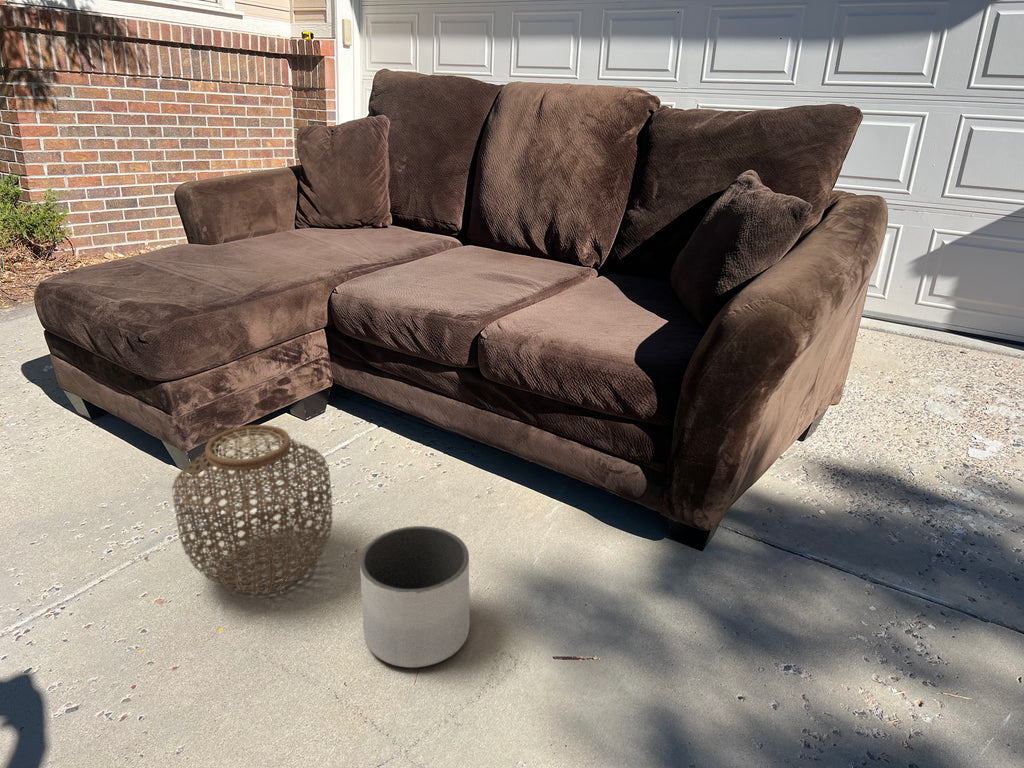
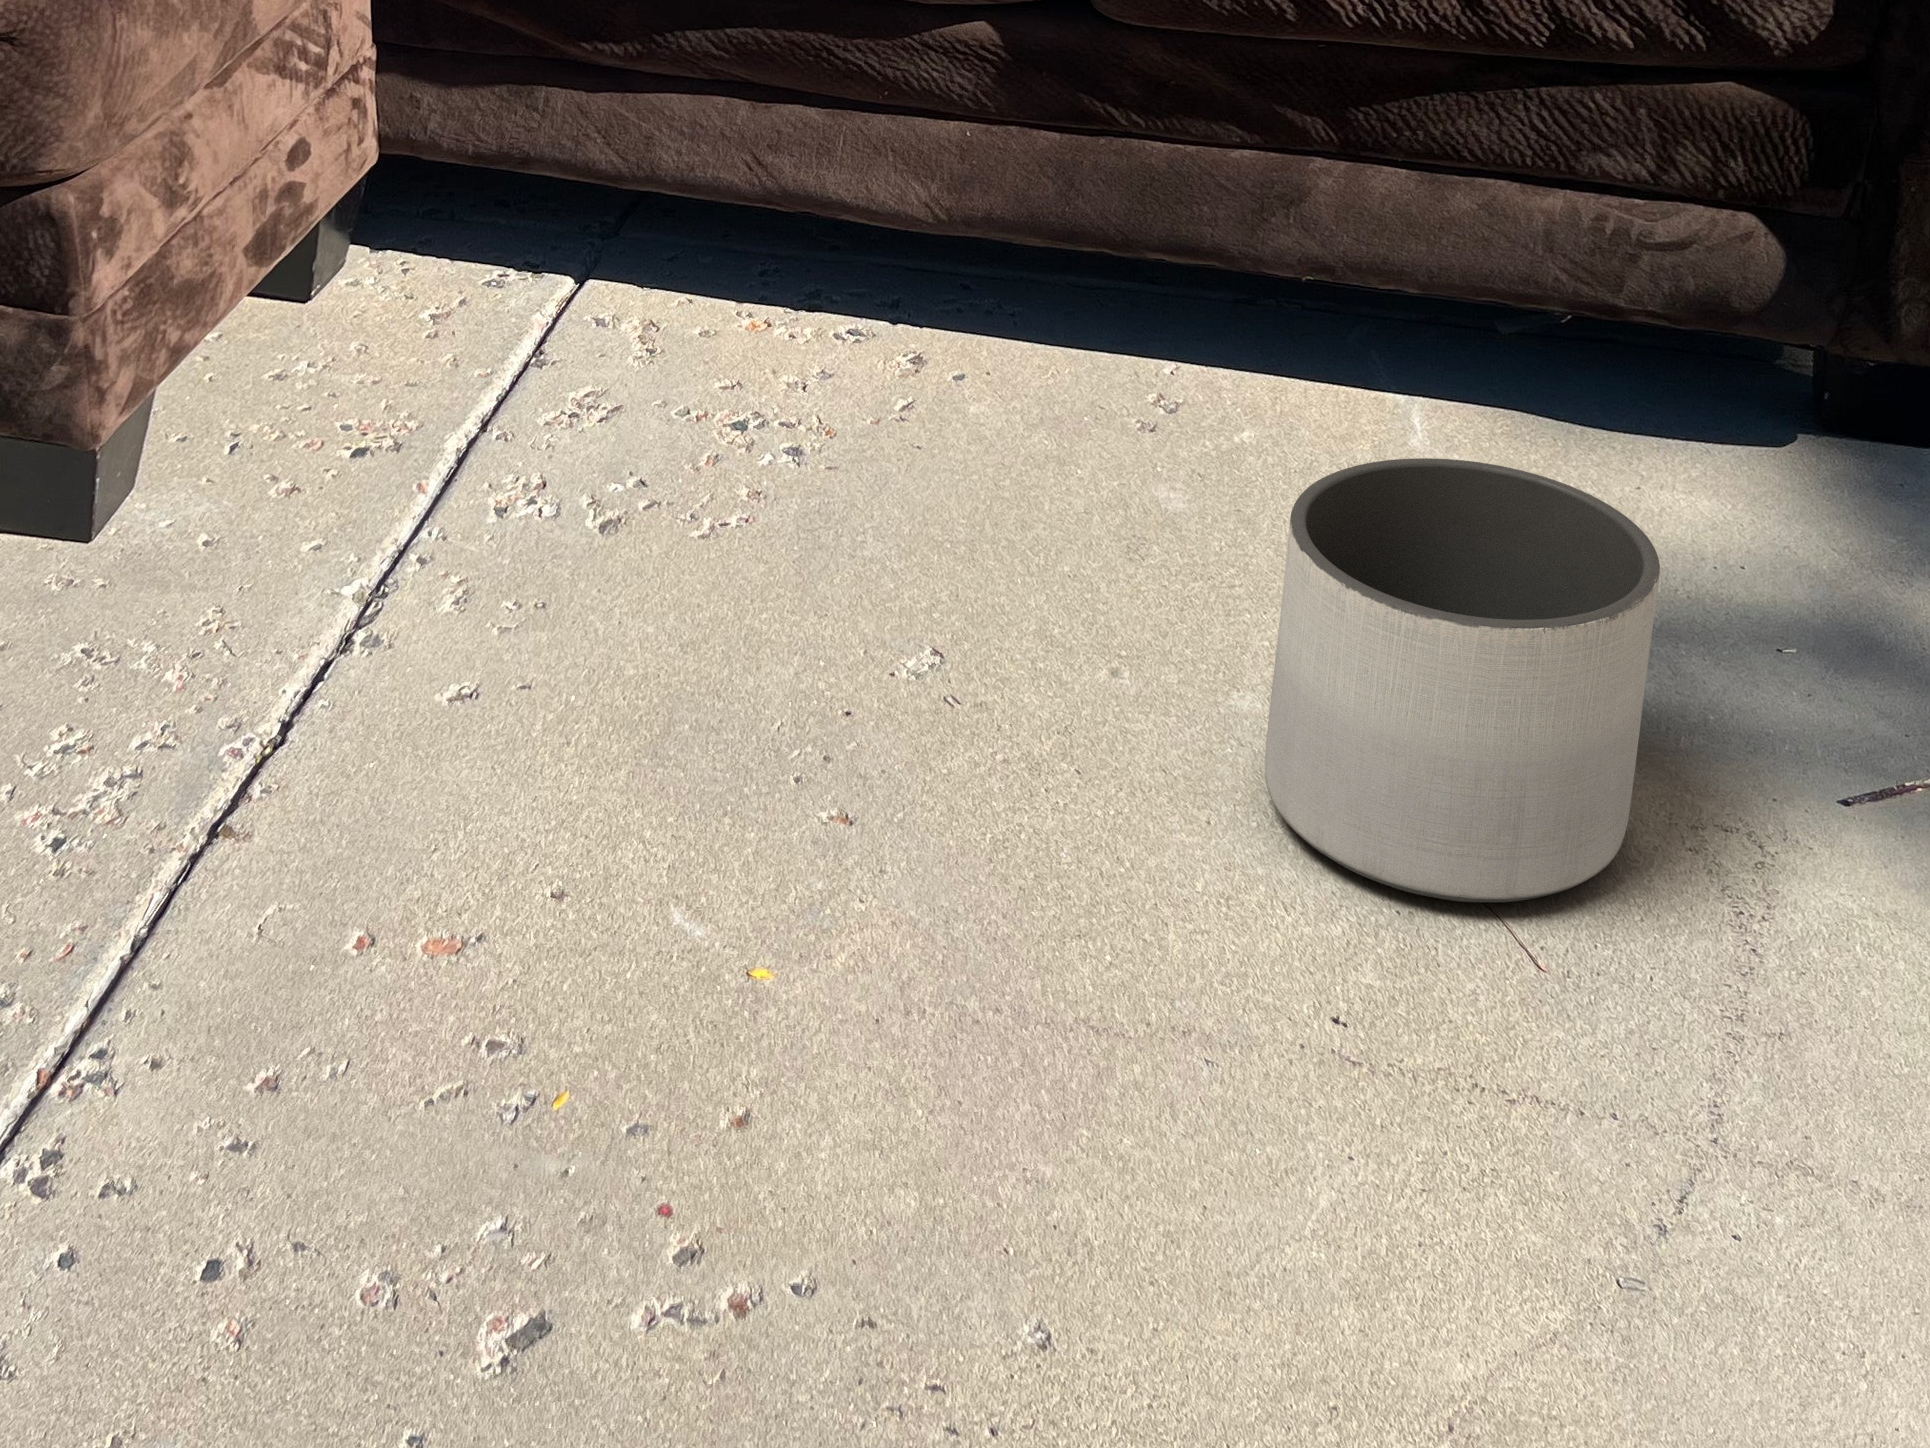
woven basket: present [172,425,332,594] -> none [506,224,1037,834]

